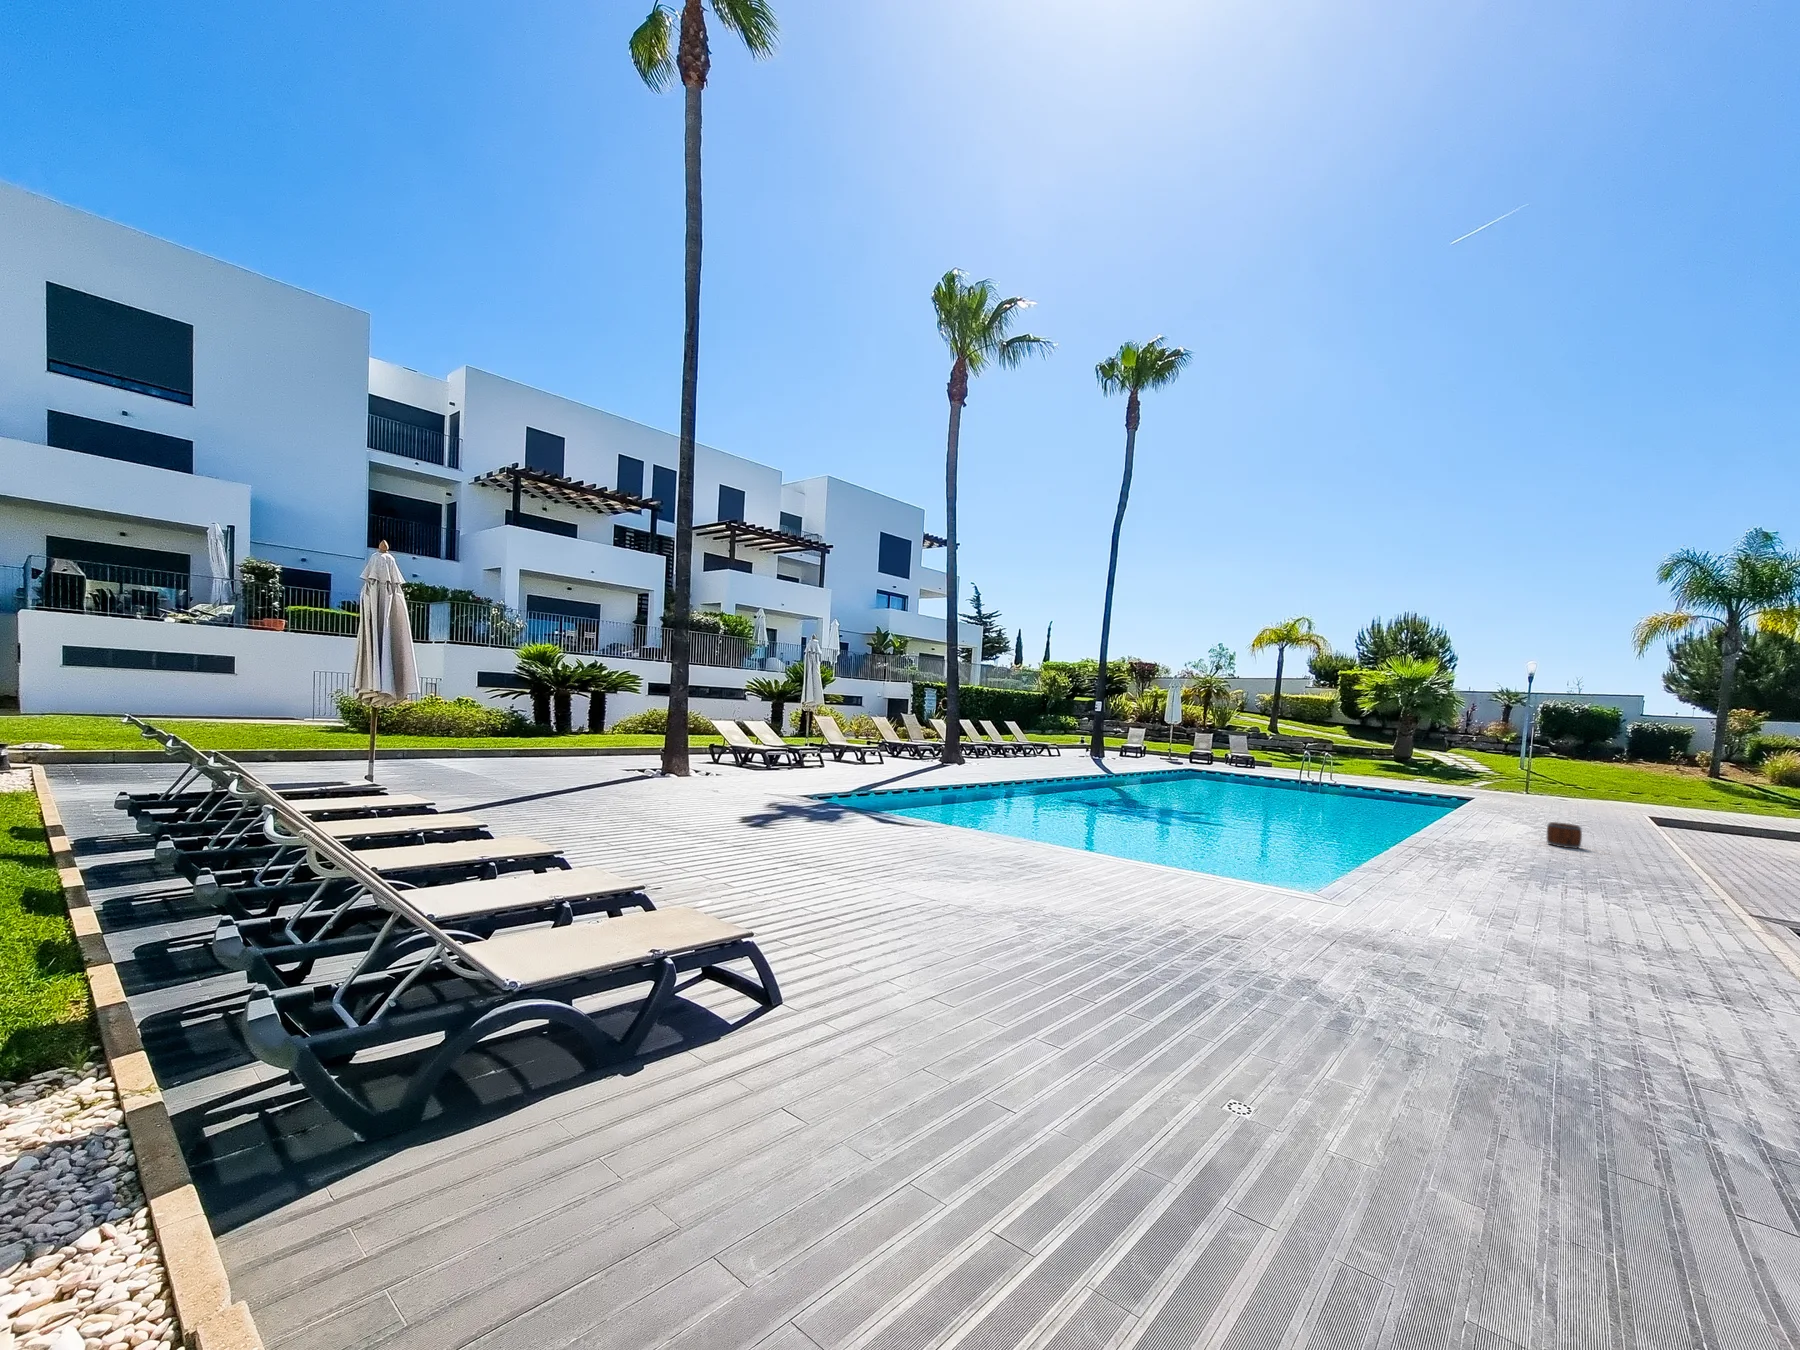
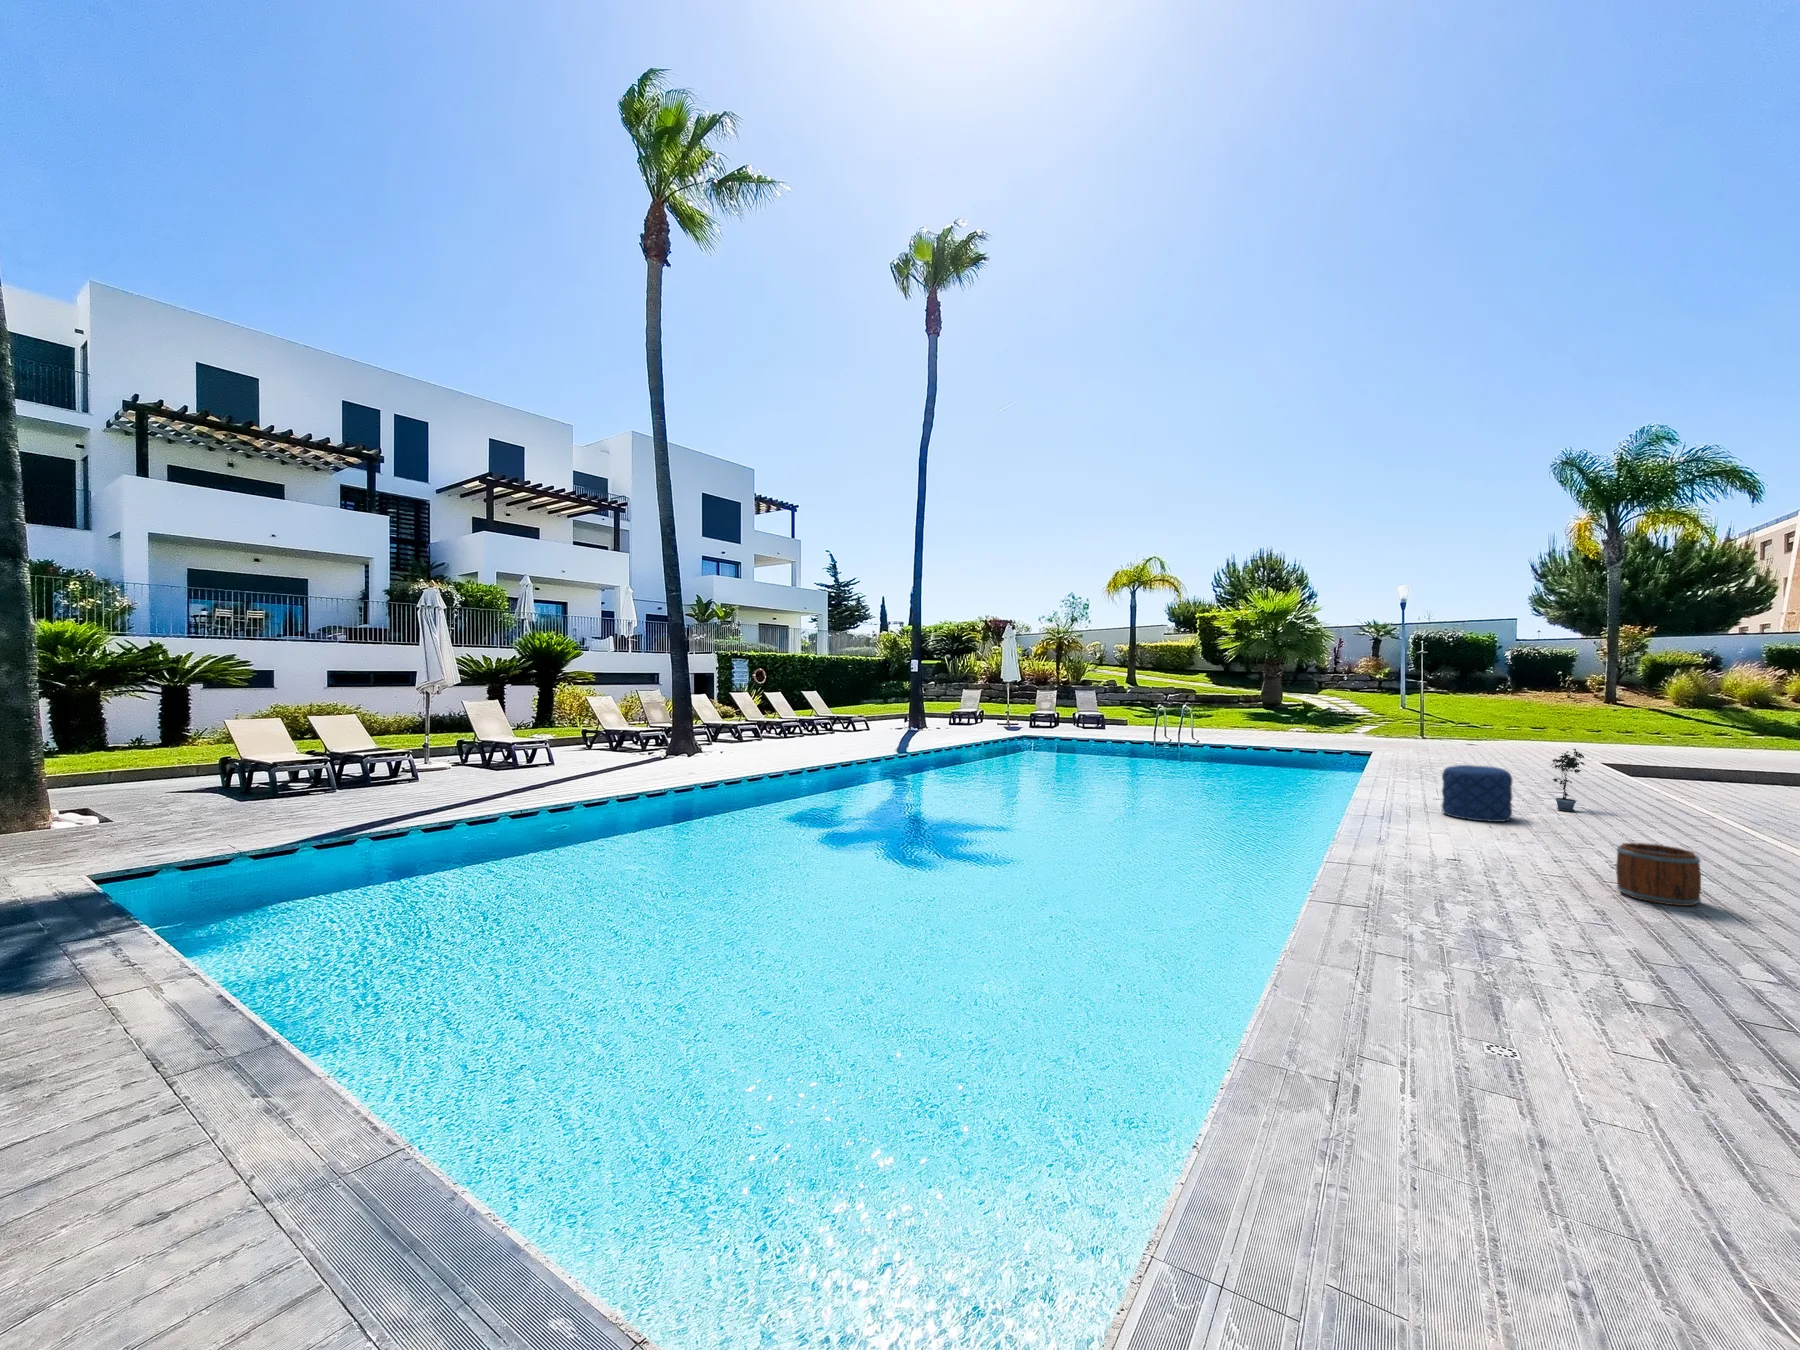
potted plant: none [1561,790,1582,827] -> present [1552,749,1585,812]
pouf: none [1491,794,1532,826] -> present [1442,765,1513,822]

